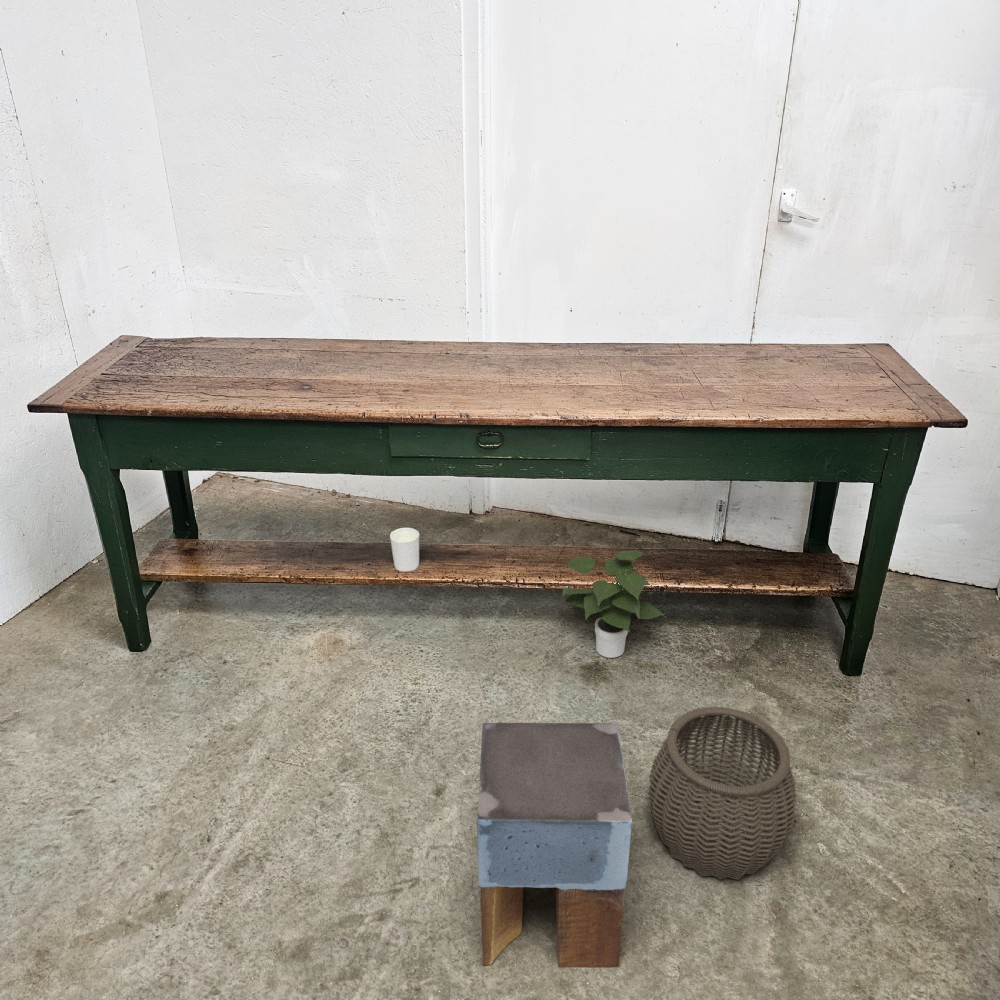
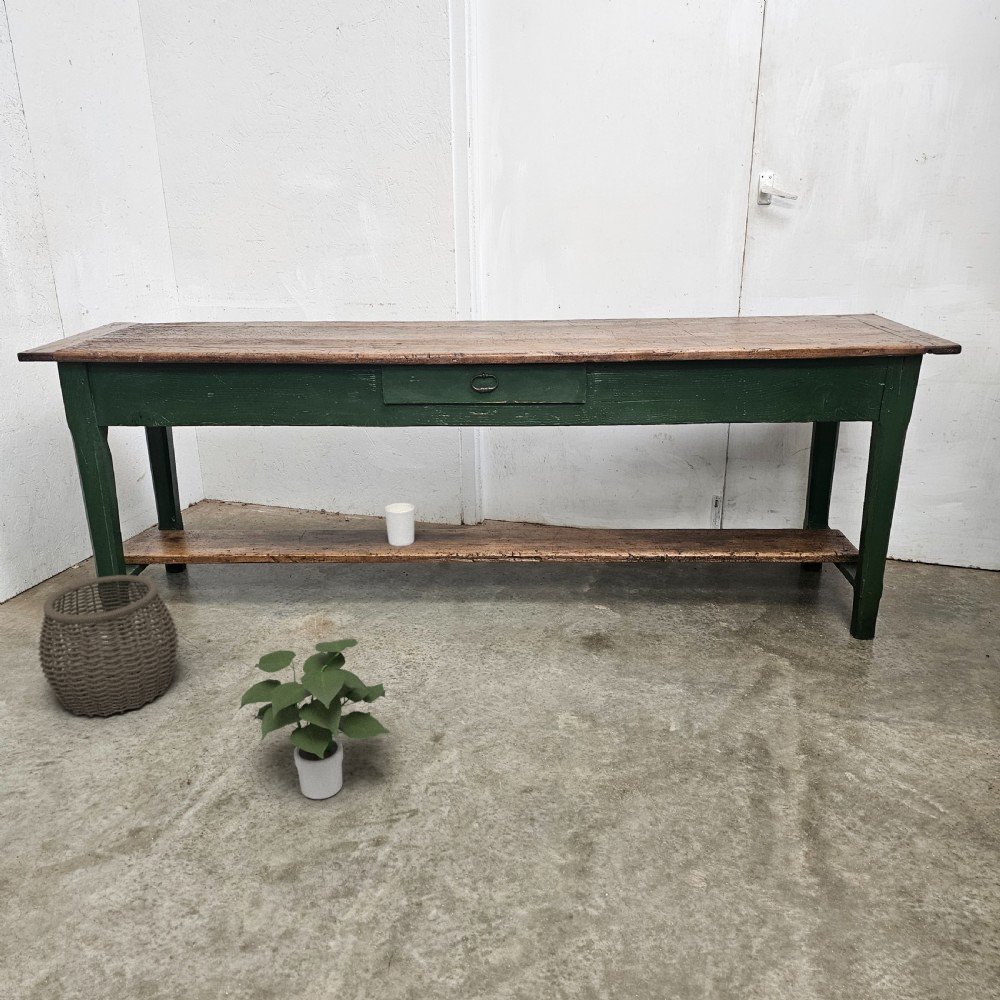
potted plant: present [562,550,665,658] -> present [239,639,391,799]
woven basket: present [648,707,796,880] -> present [38,575,178,717]
stool: present [477,723,632,967] -> none [485,615,649,881]

